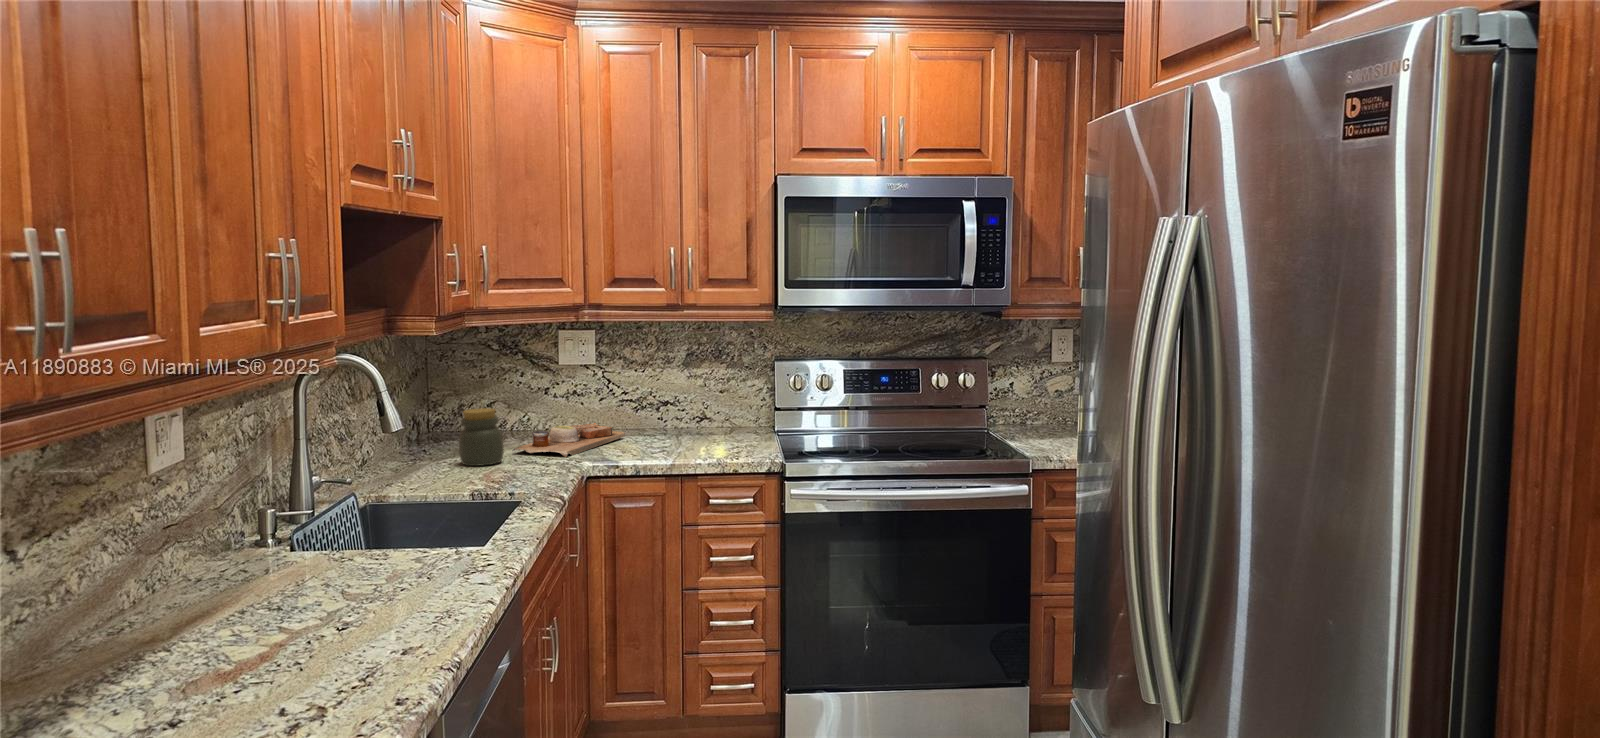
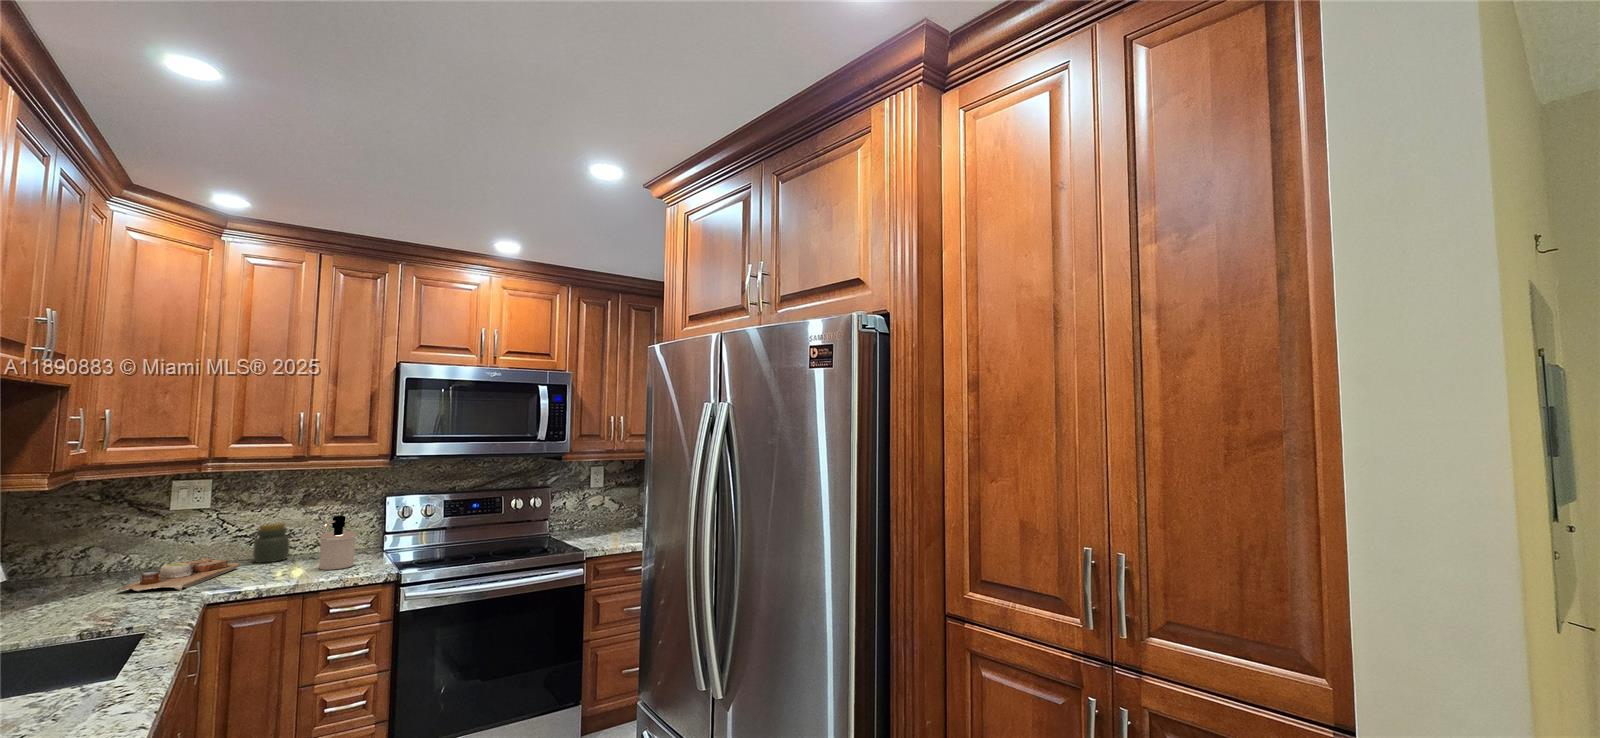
soap dispenser: none [699,382,739,450] -> present [319,516,356,570]
jar: present [459,408,504,466] -> present [253,523,289,563]

